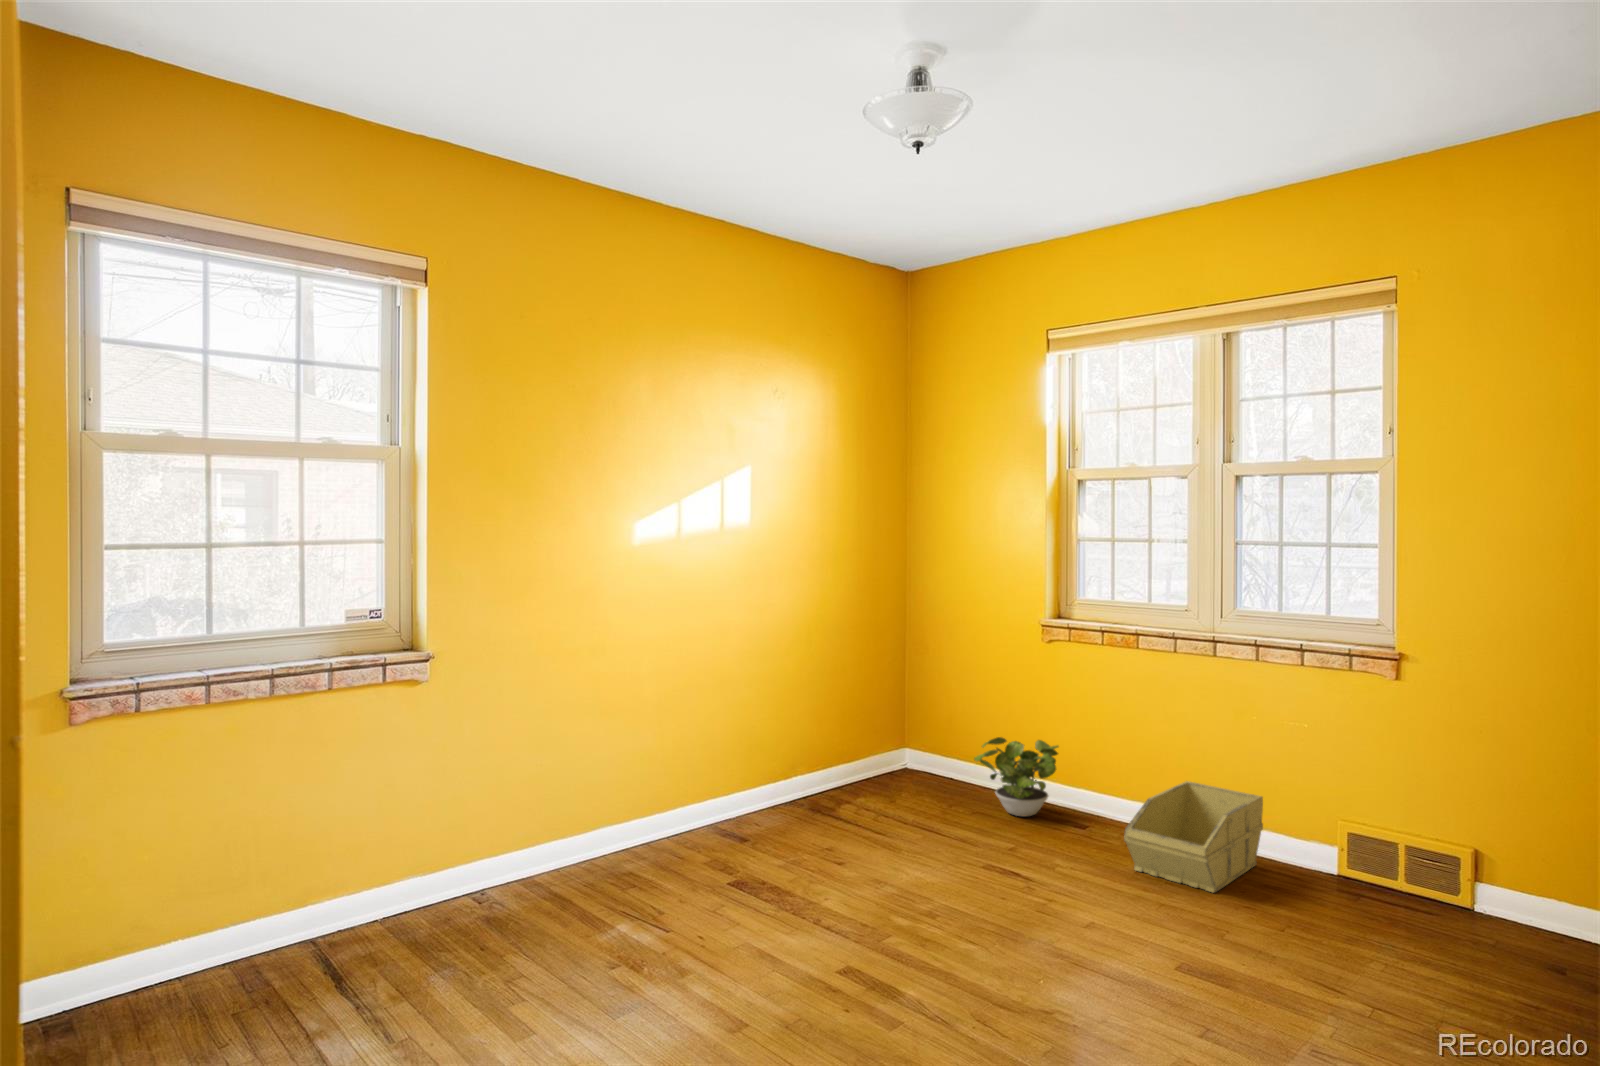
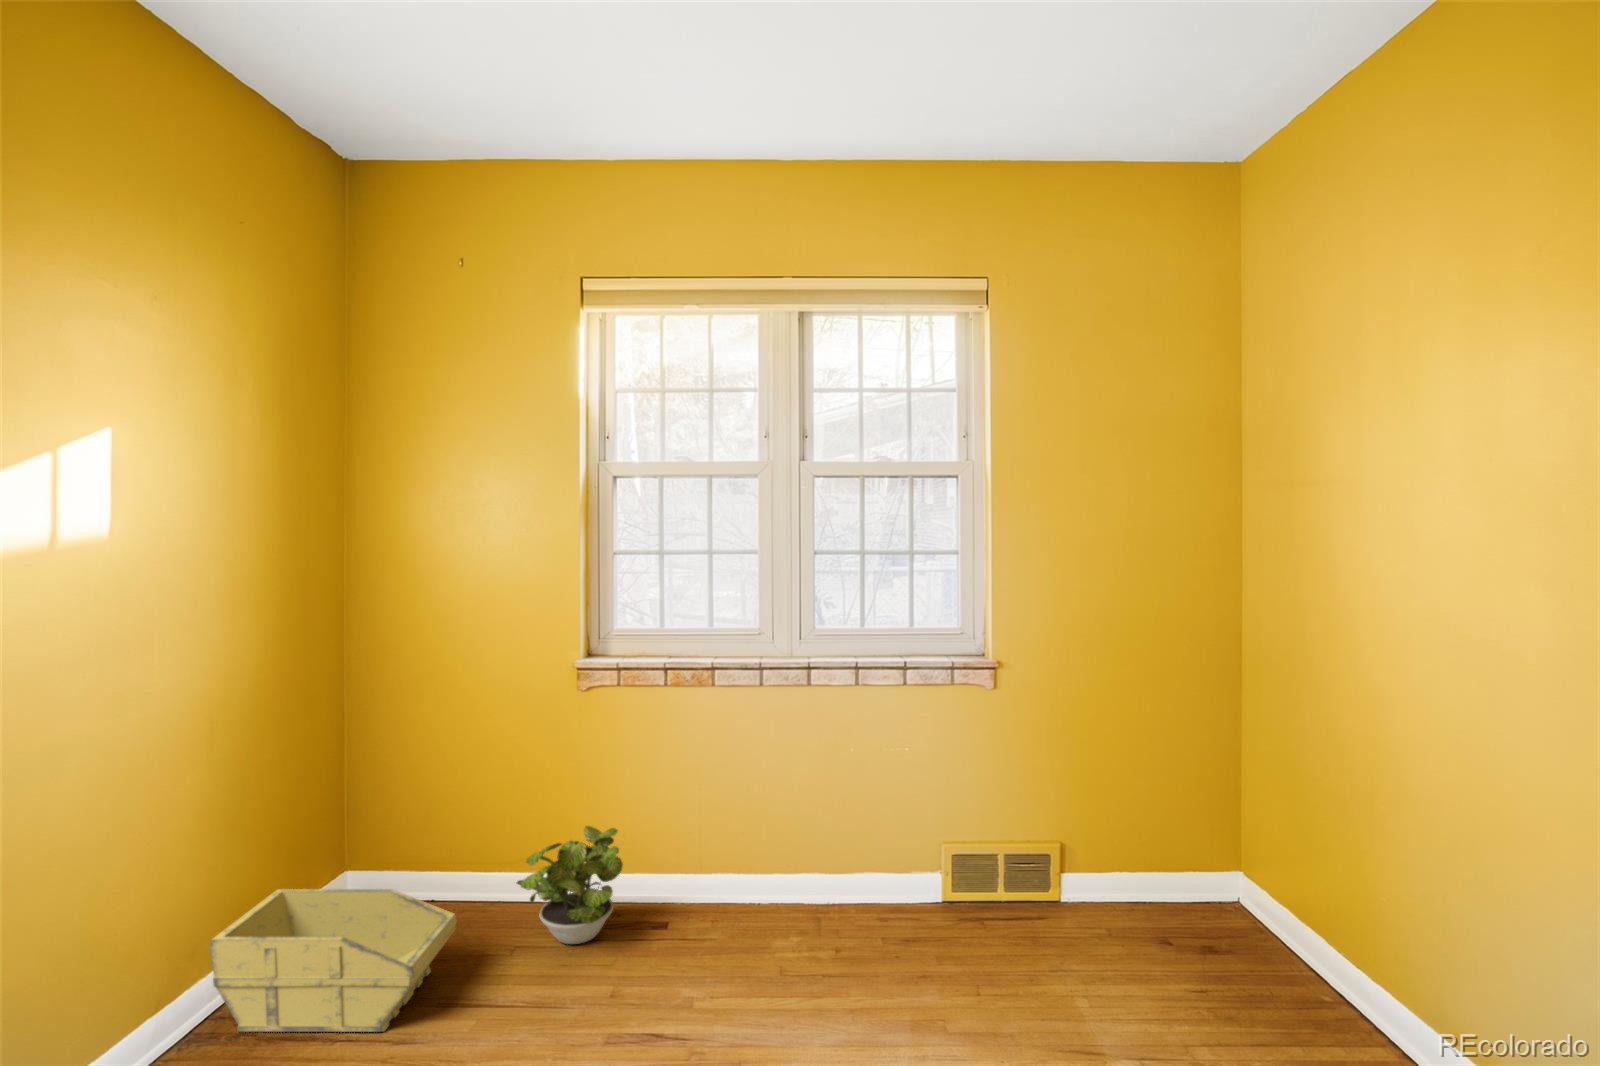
storage bin: present [1124,781,1263,893] -> present [210,889,457,1032]

